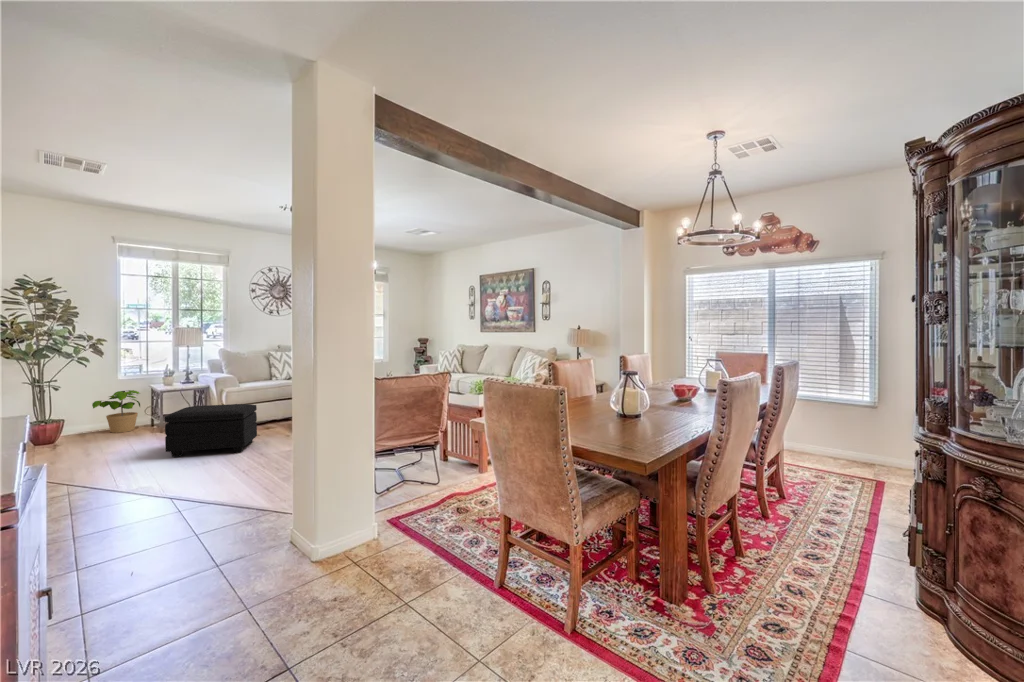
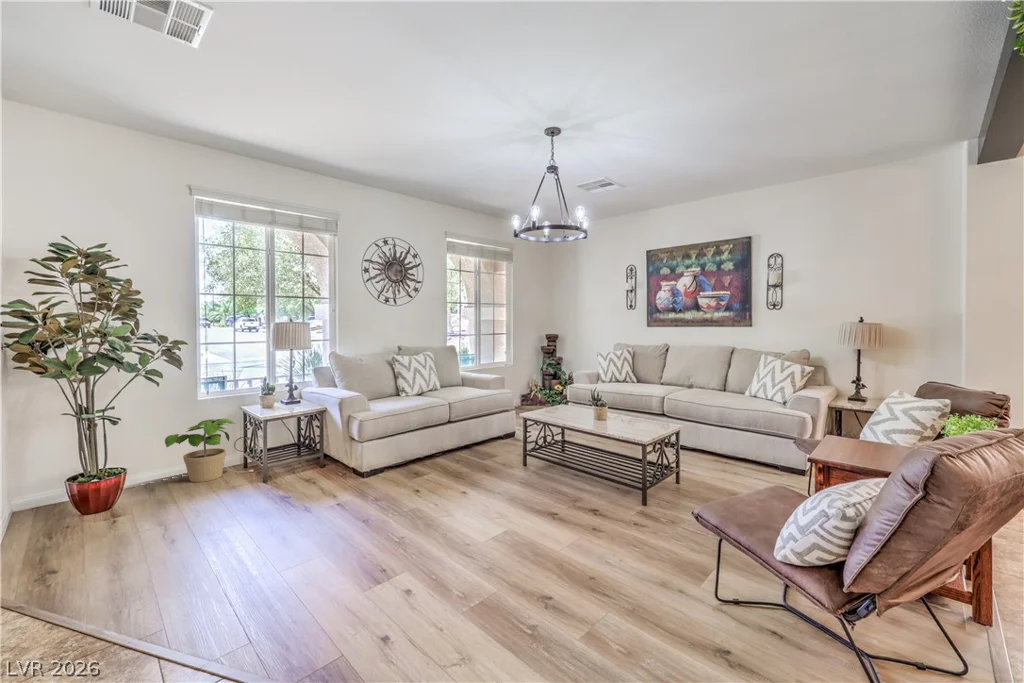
footstool: present [165,404,257,457] -> none [309,445,433,544]

